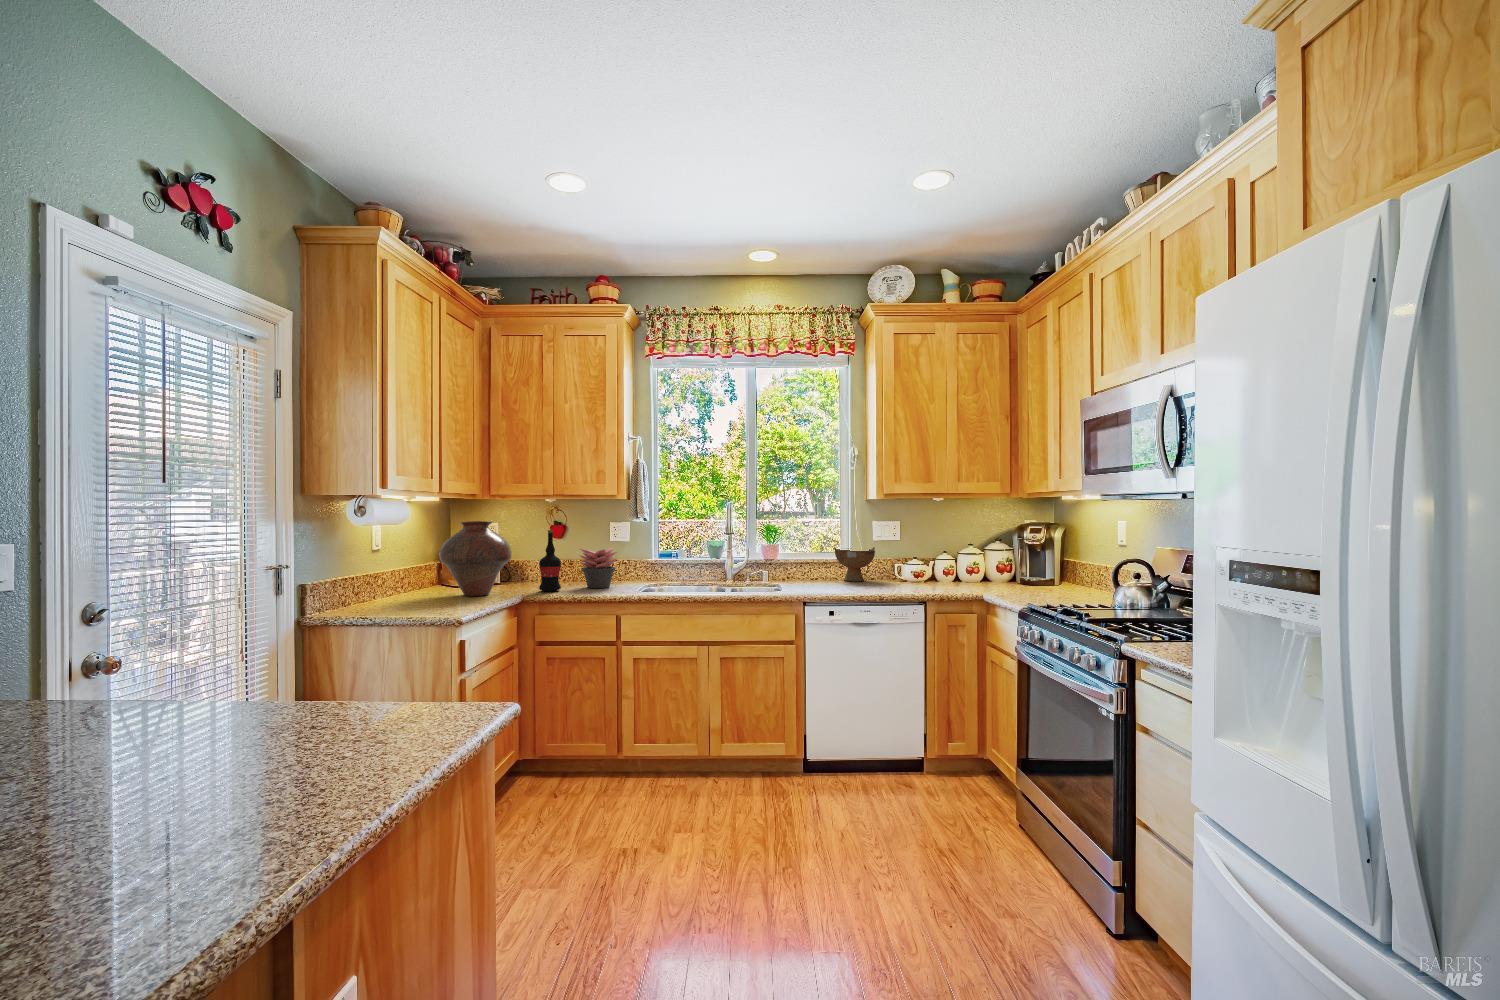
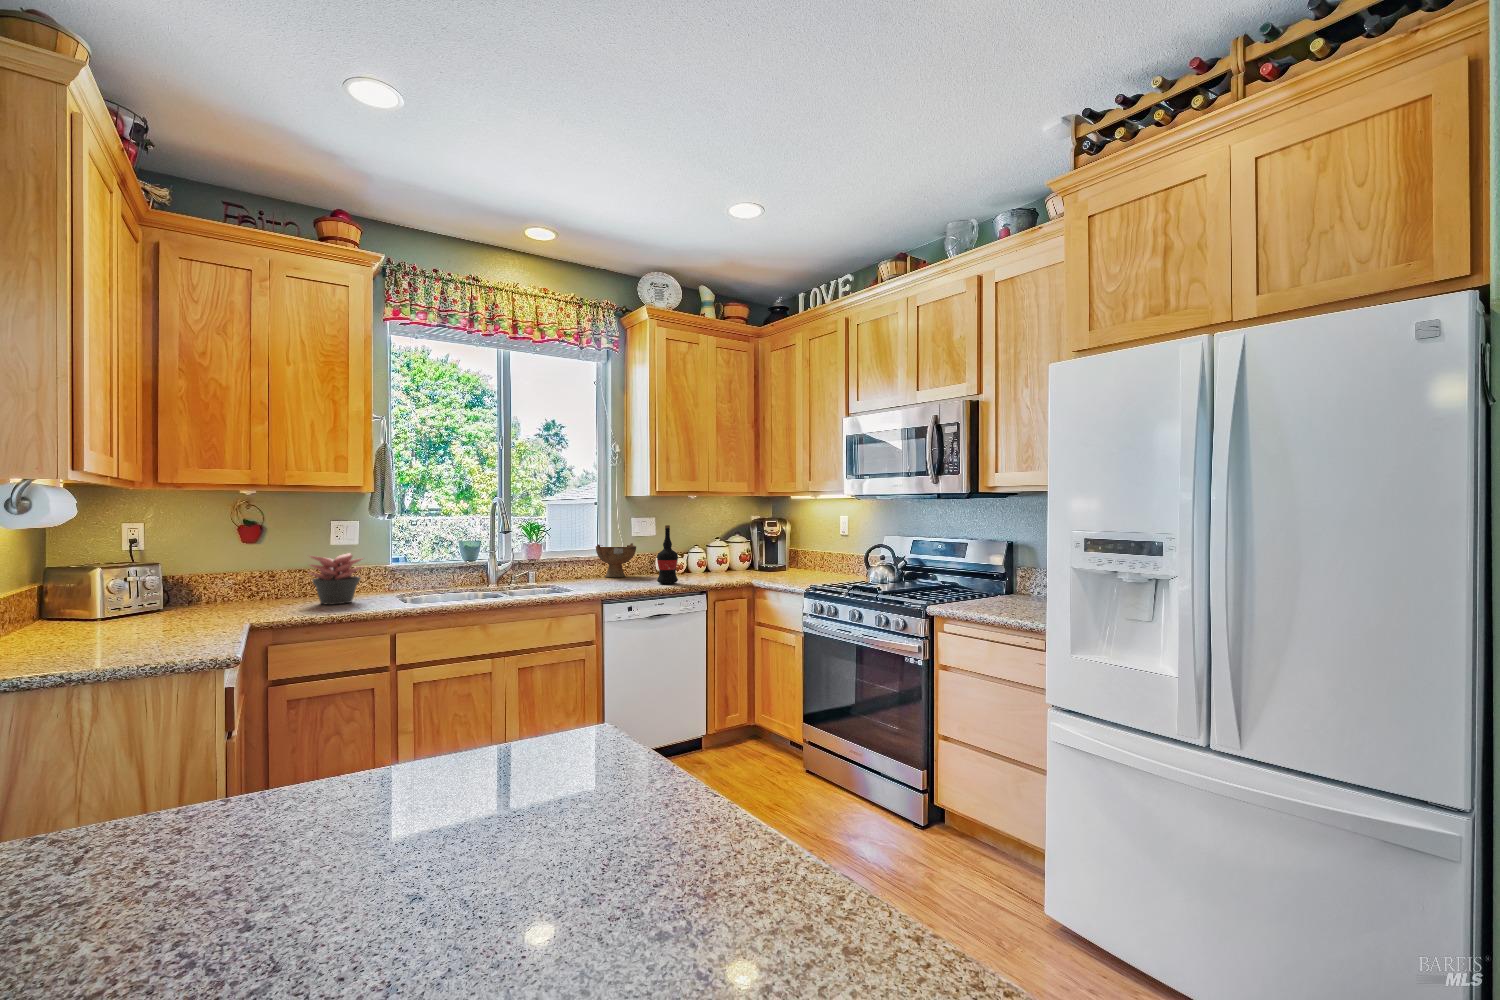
vase: present [439,521,512,596] -> none [99,521,225,628]
wine bottle: present [539,530,561,591] -> present [657,525,678,584]

